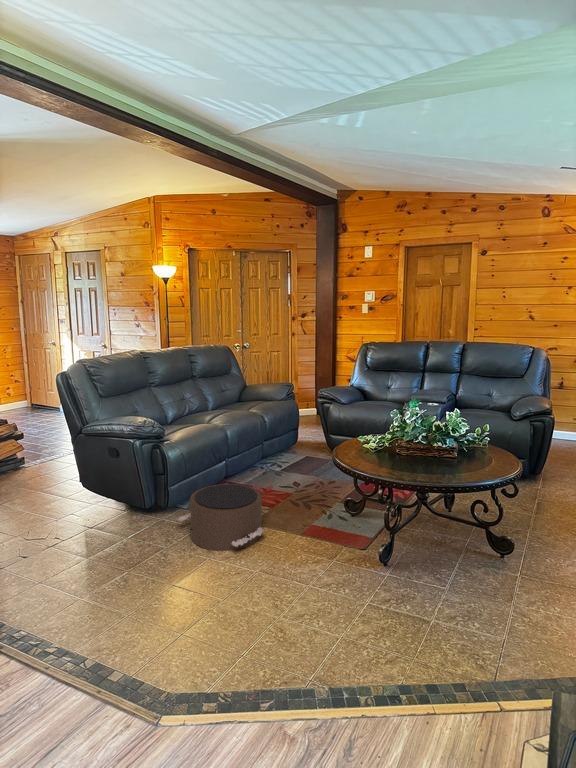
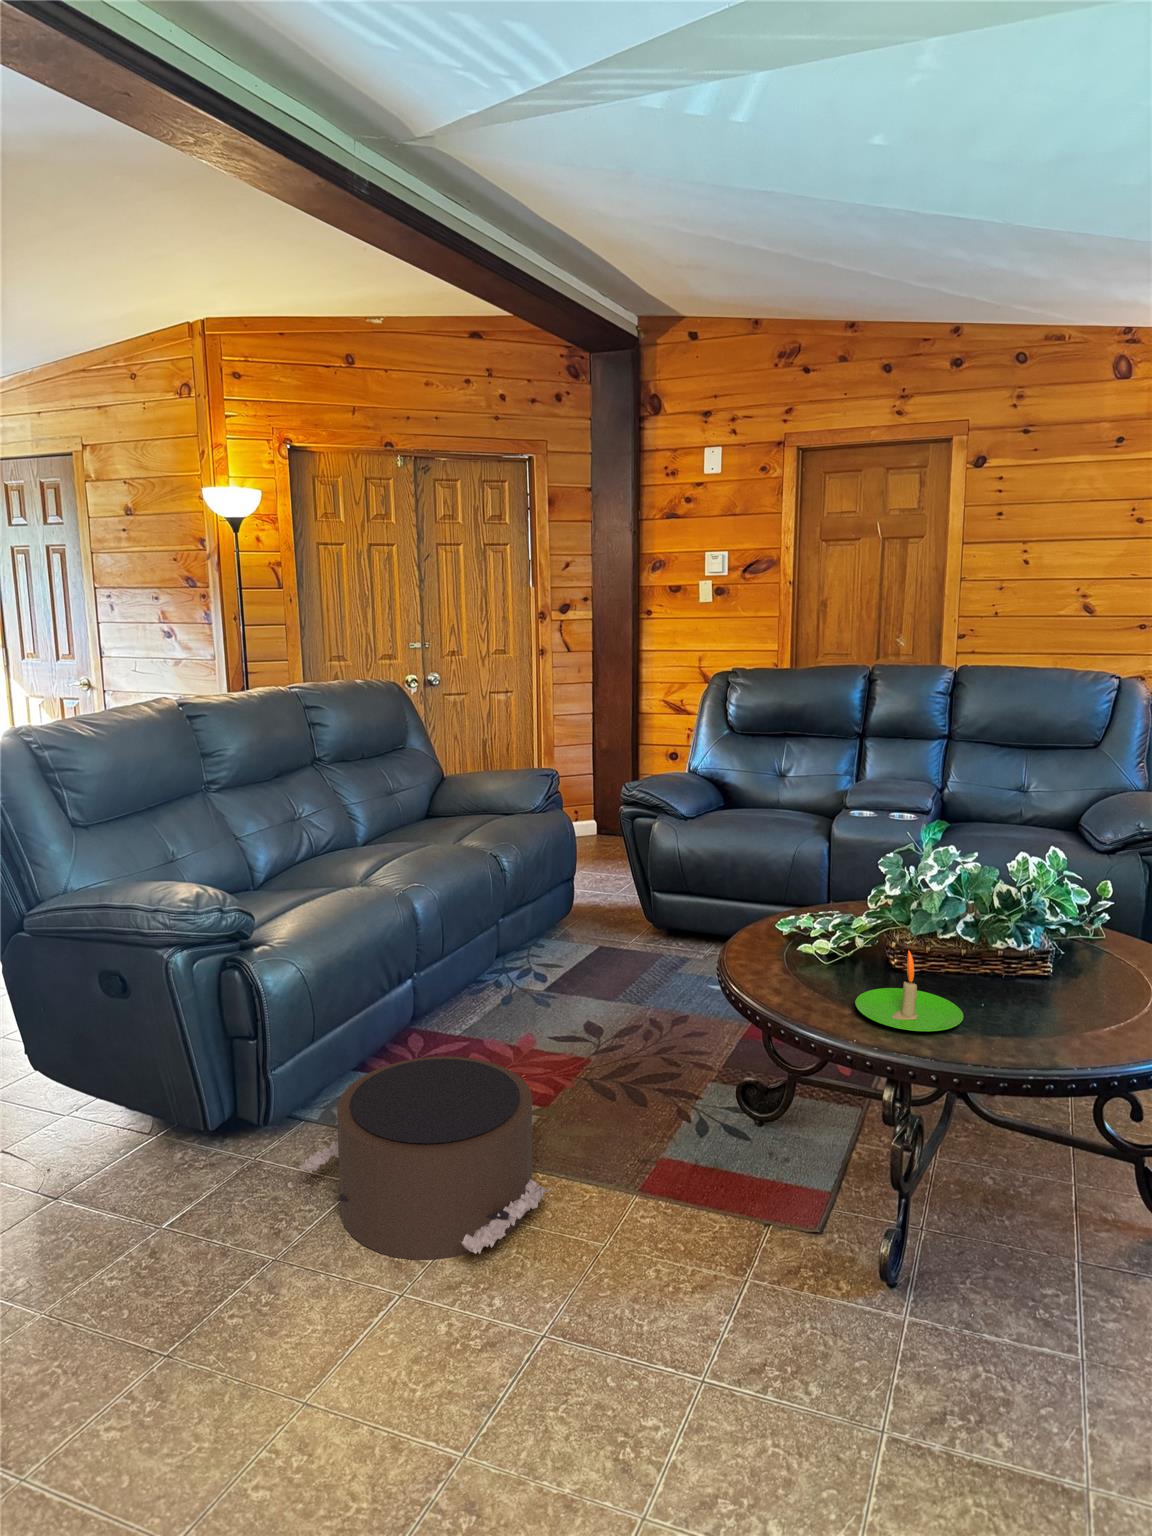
candle: none [376,444,415,472] -> present [855,951,963,1031]

